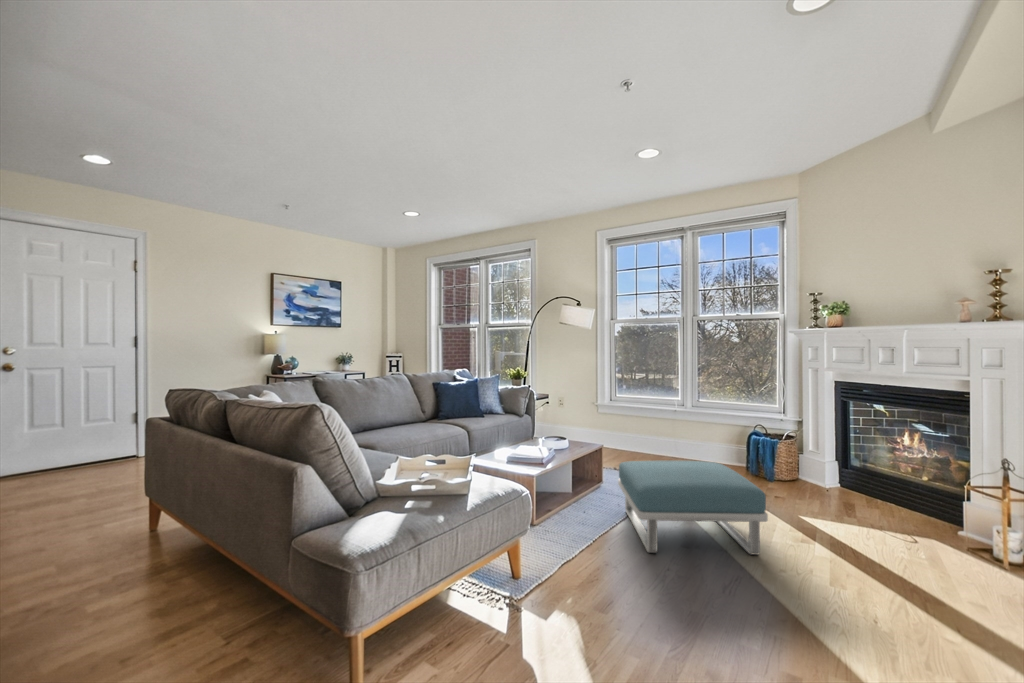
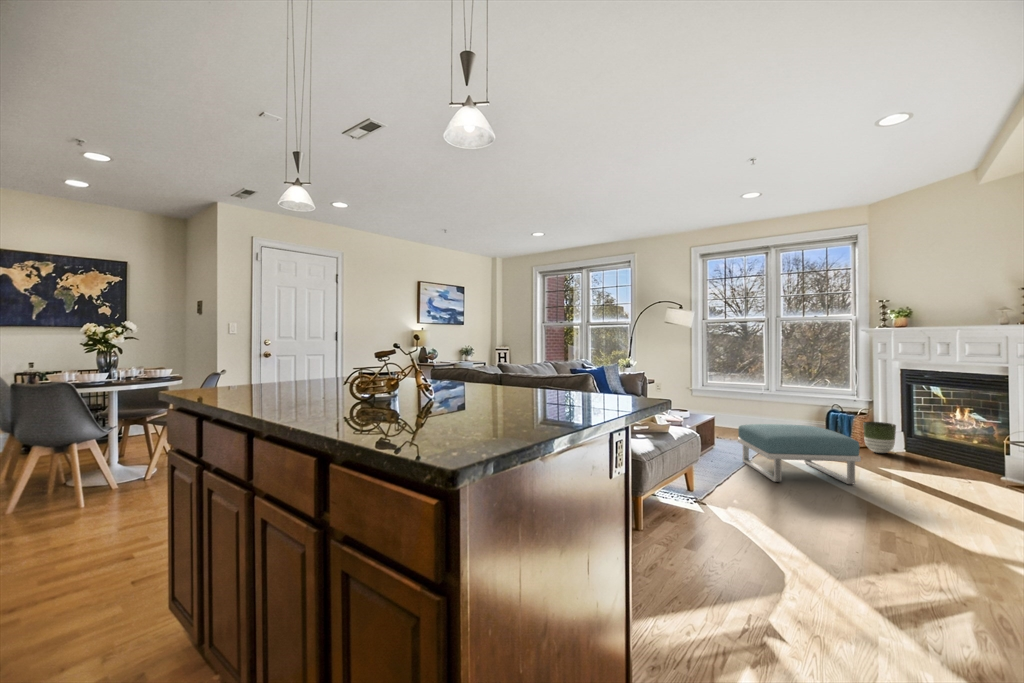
planter: none [789,449,829,490] -> present [863,422,896,453]

